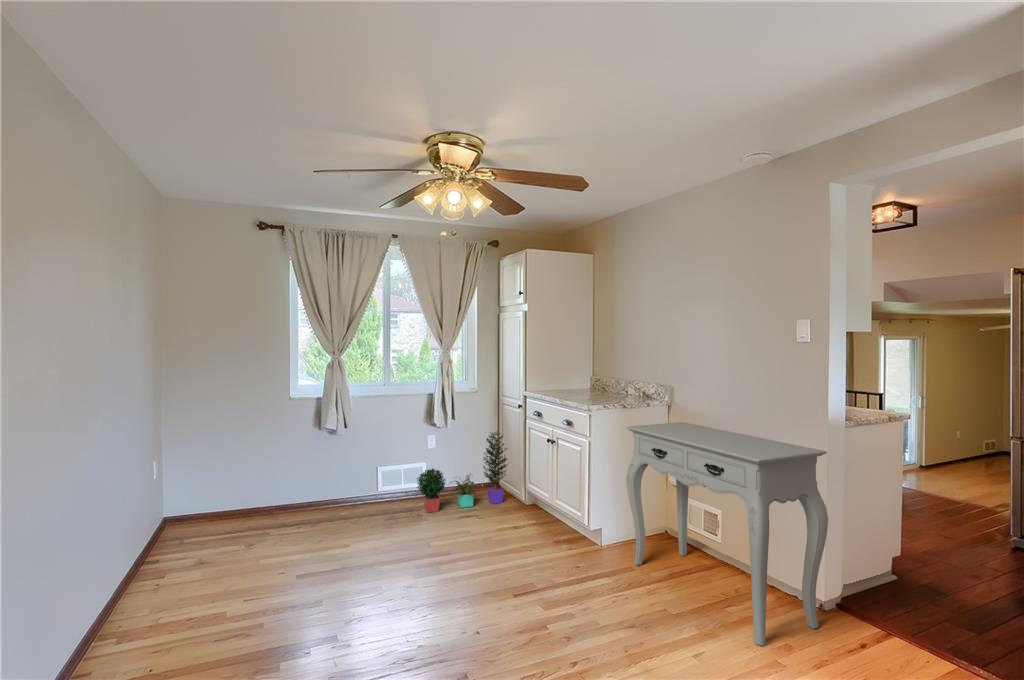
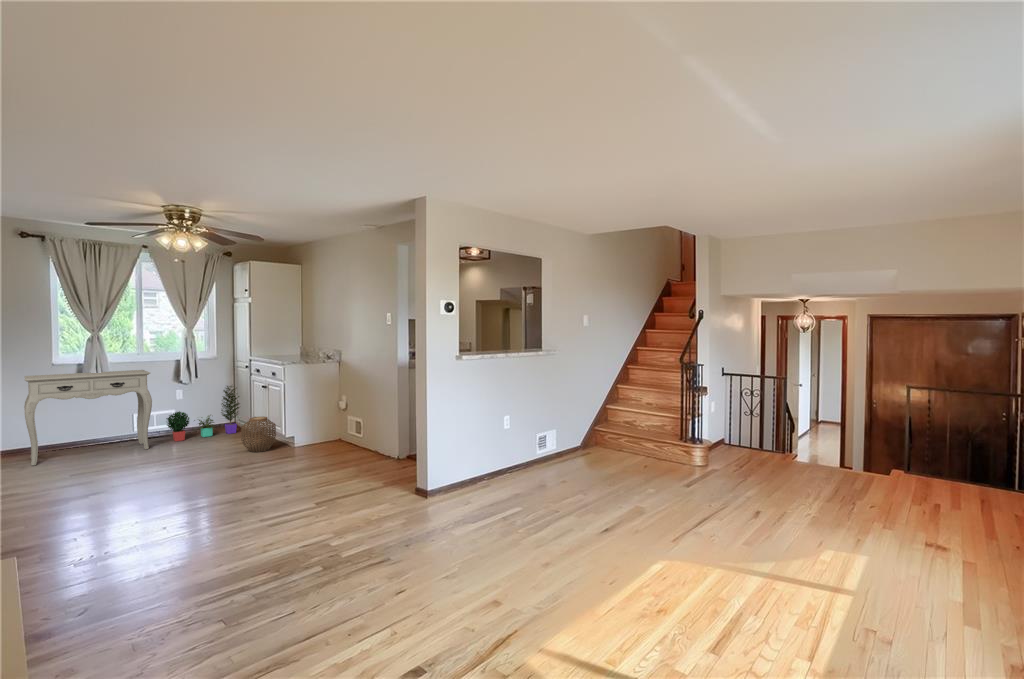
console table: present [626,422,828,646] -> present [24,370,152,466]
woven basket: none [524,496,576,560] -> present [241,417,276,452]

